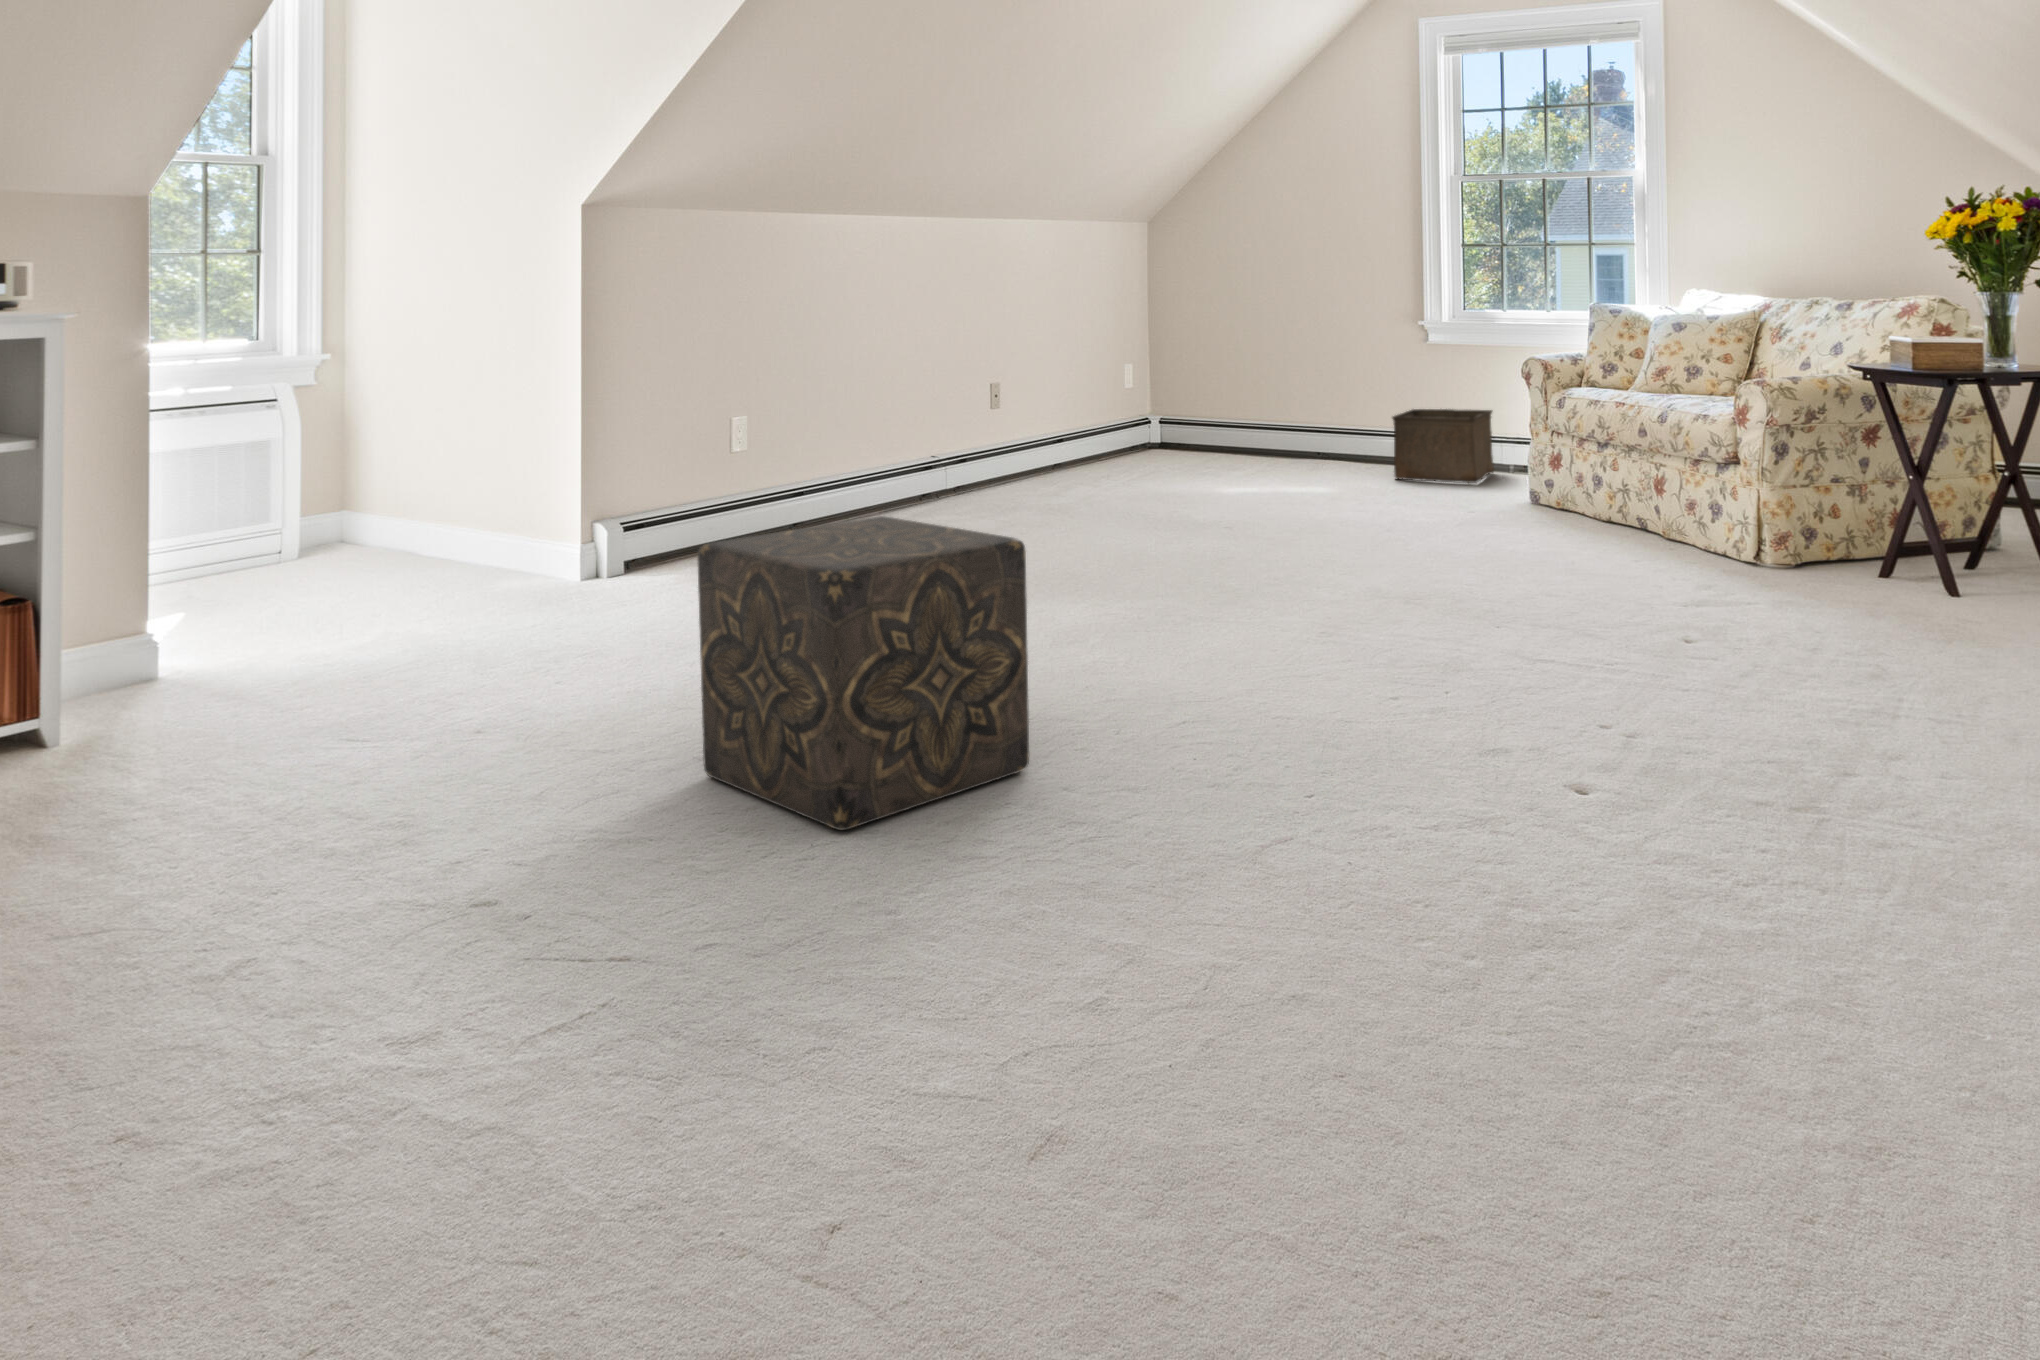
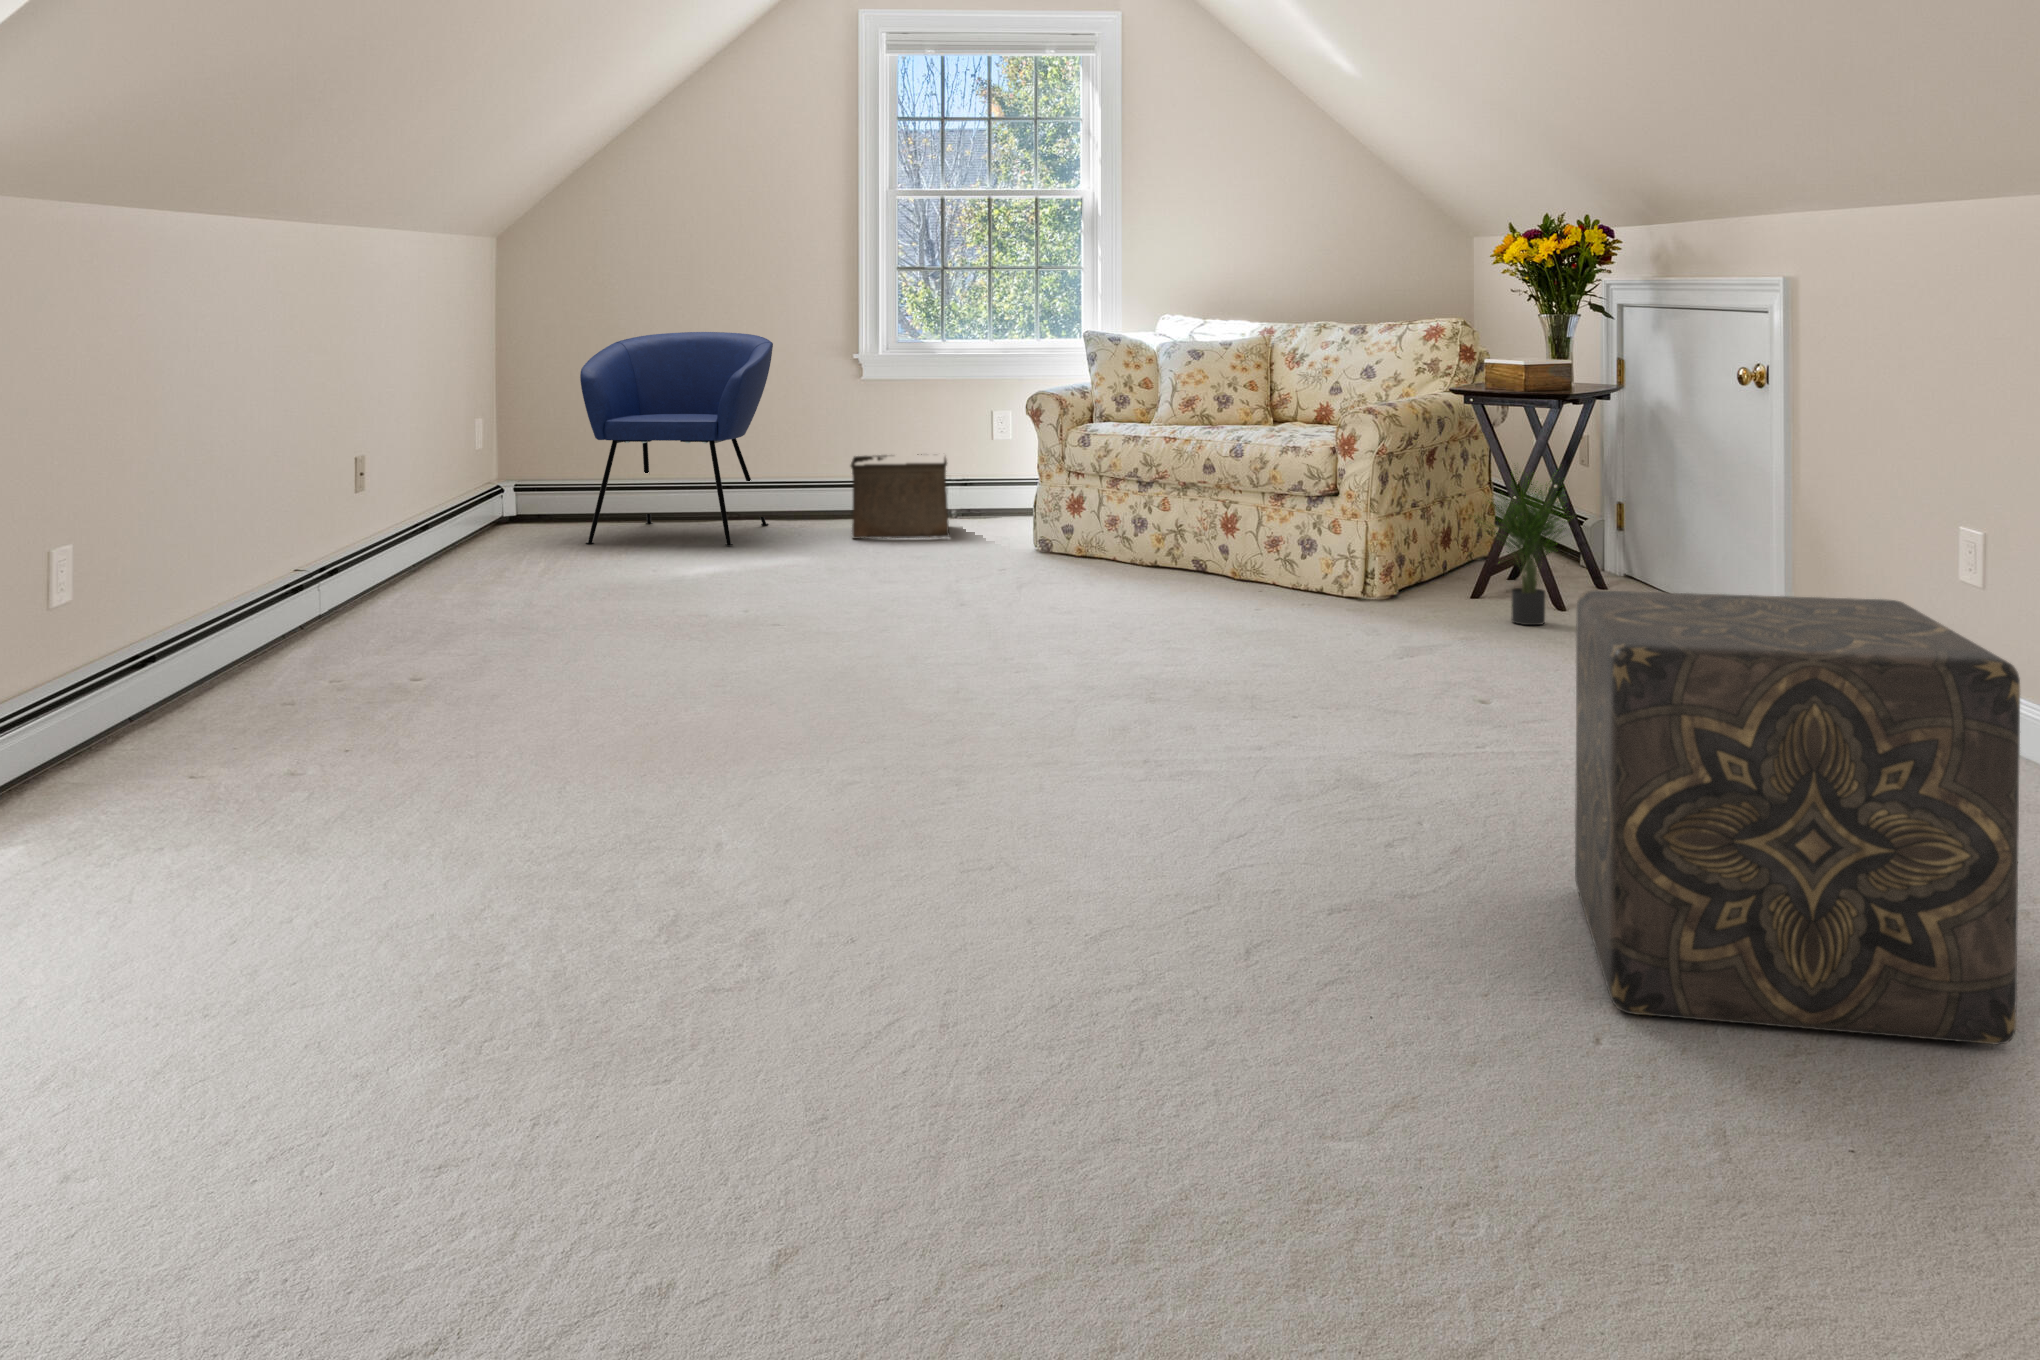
armchair: none [1186,303,1347,478] -> present [580,332,773,546]
potted plant: none [1827,442,1949,604] -> present [1478,473,1573,625]
ottoman: present [697,516,1029,830] -> present [1575,590,2020,1044]

